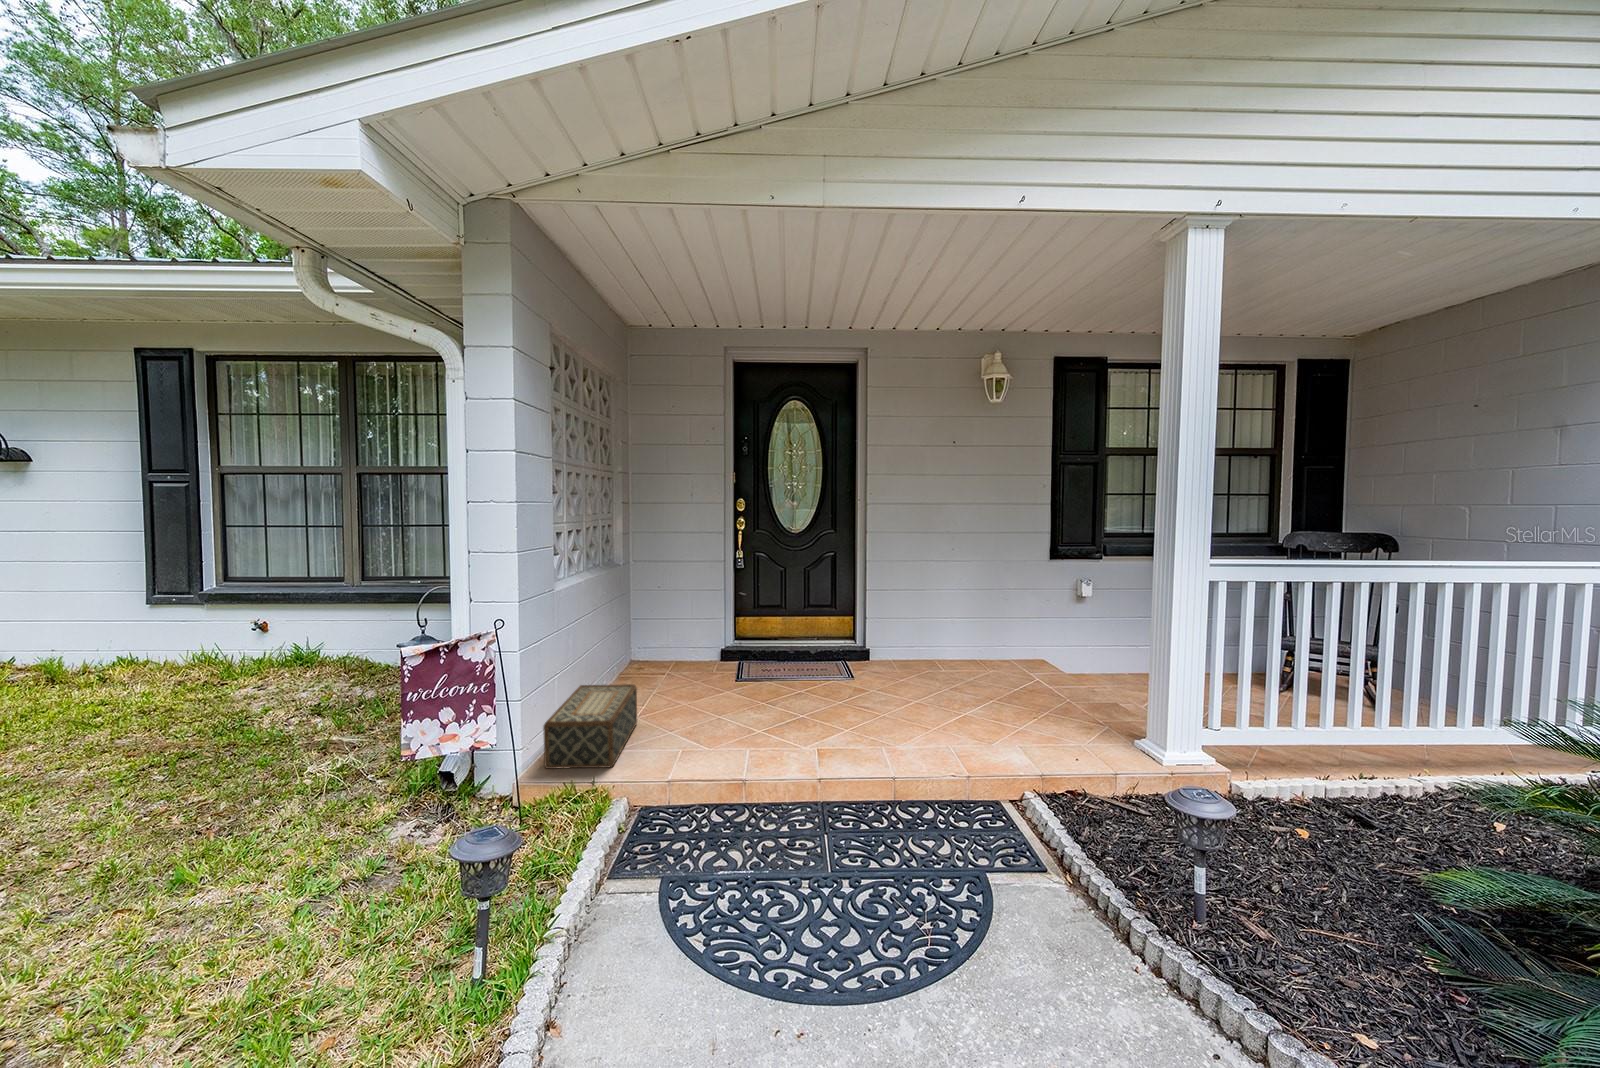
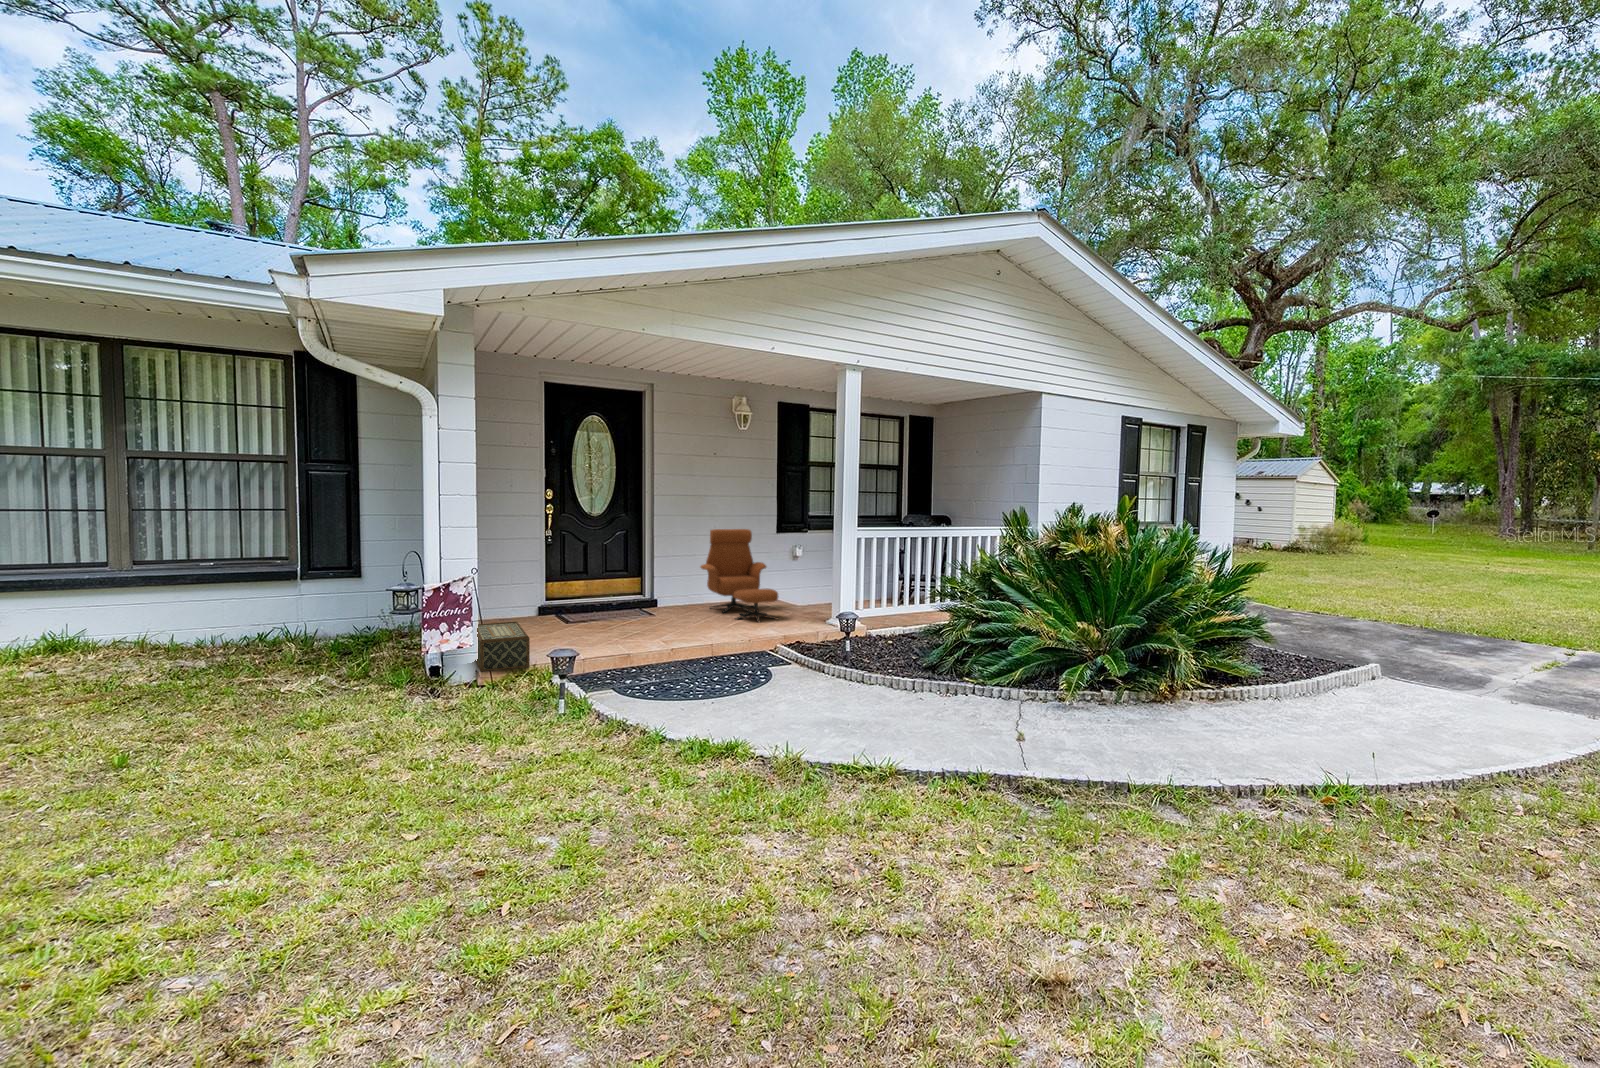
lounge chair: none [931,552,1047,705] -> present [701,529,778,622]

